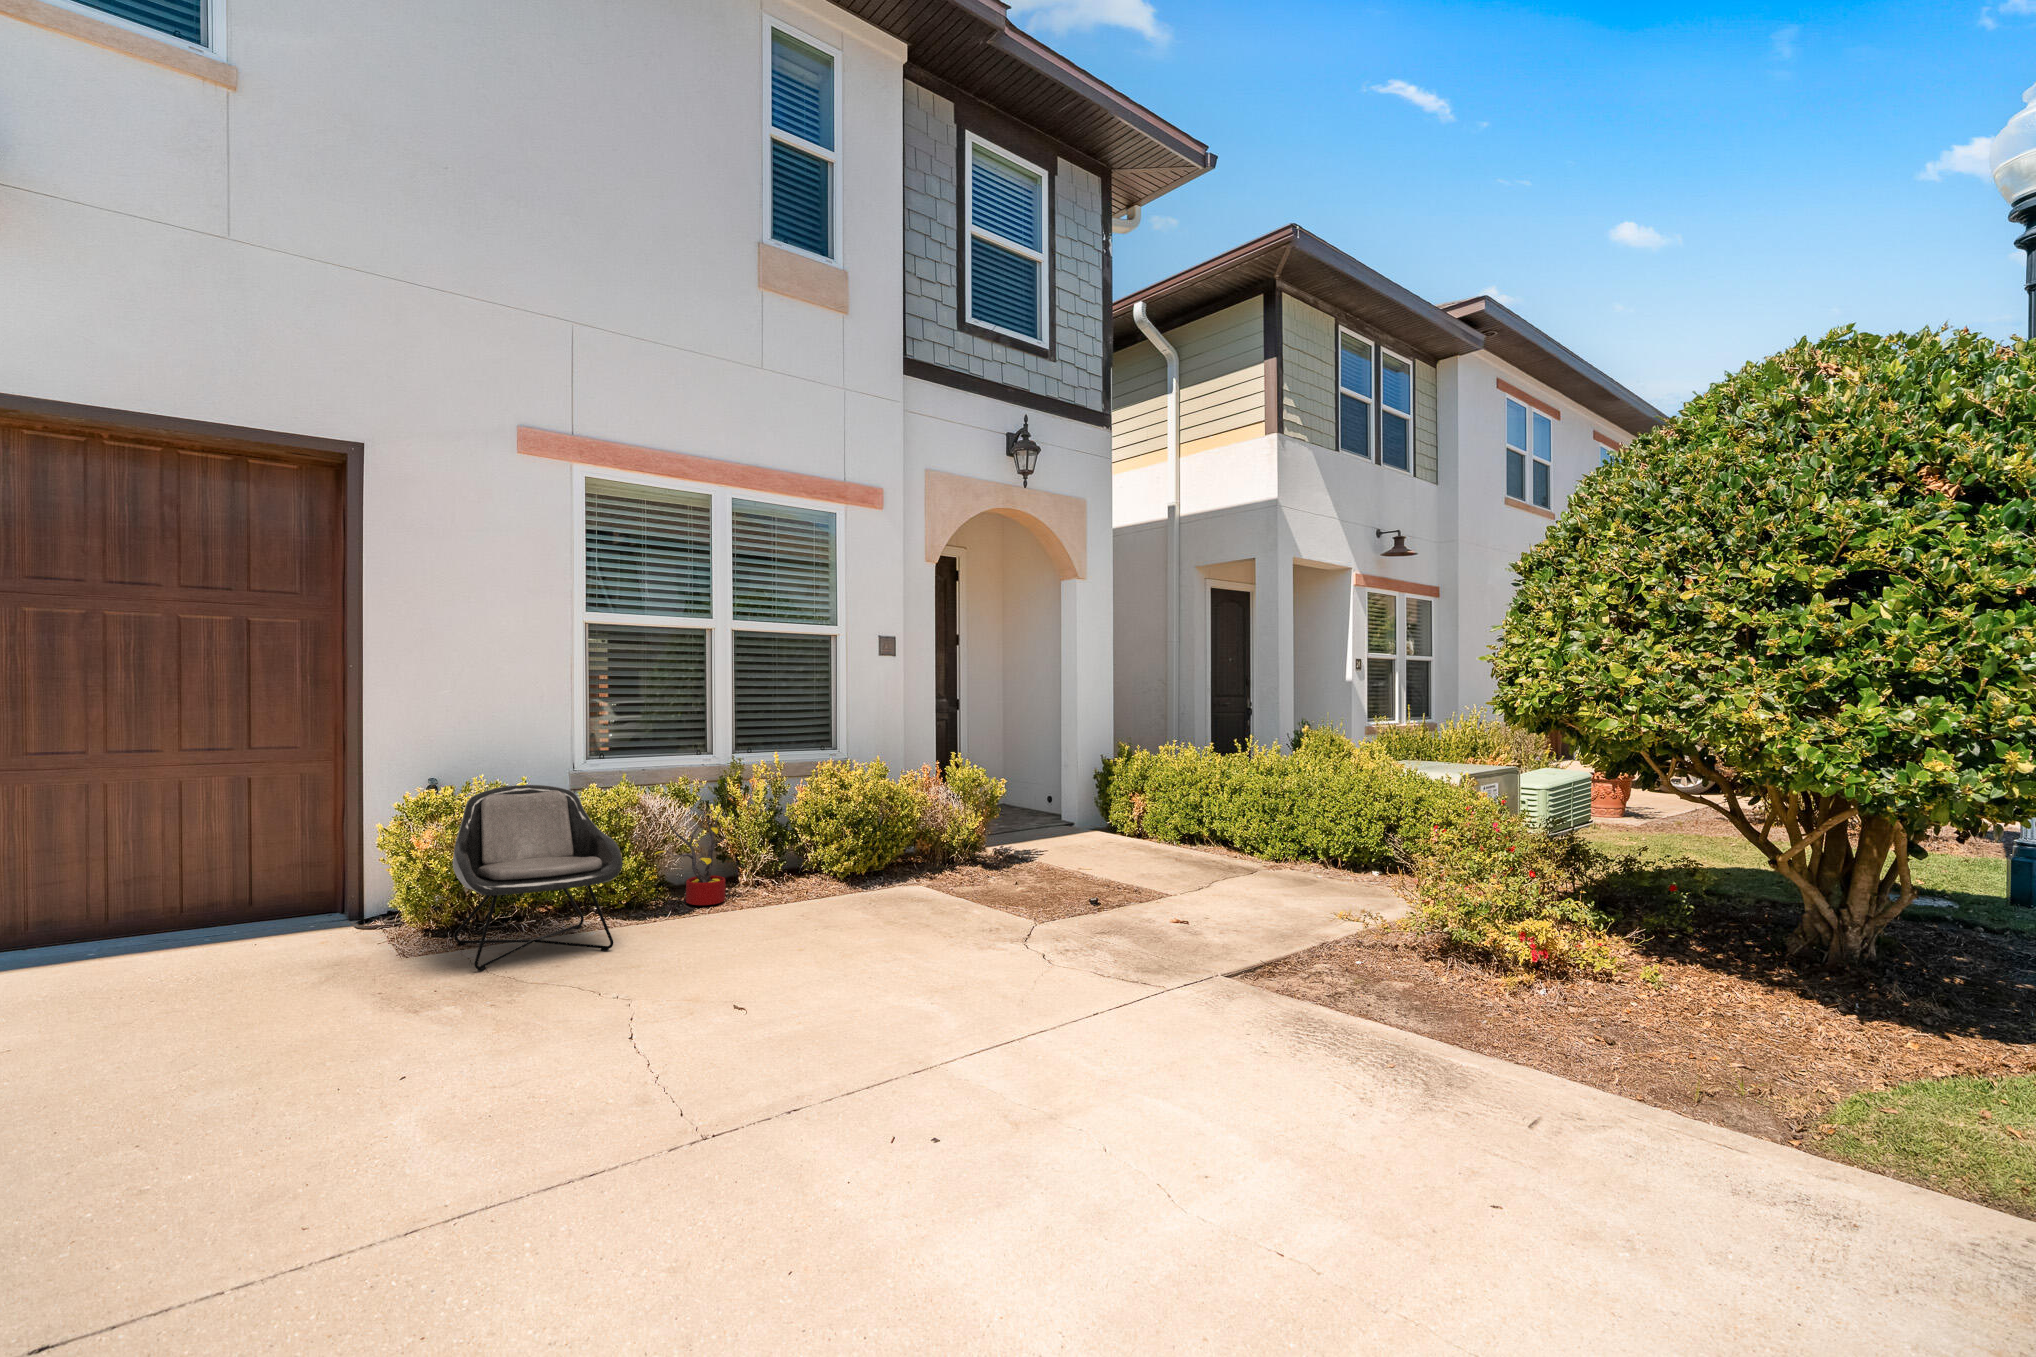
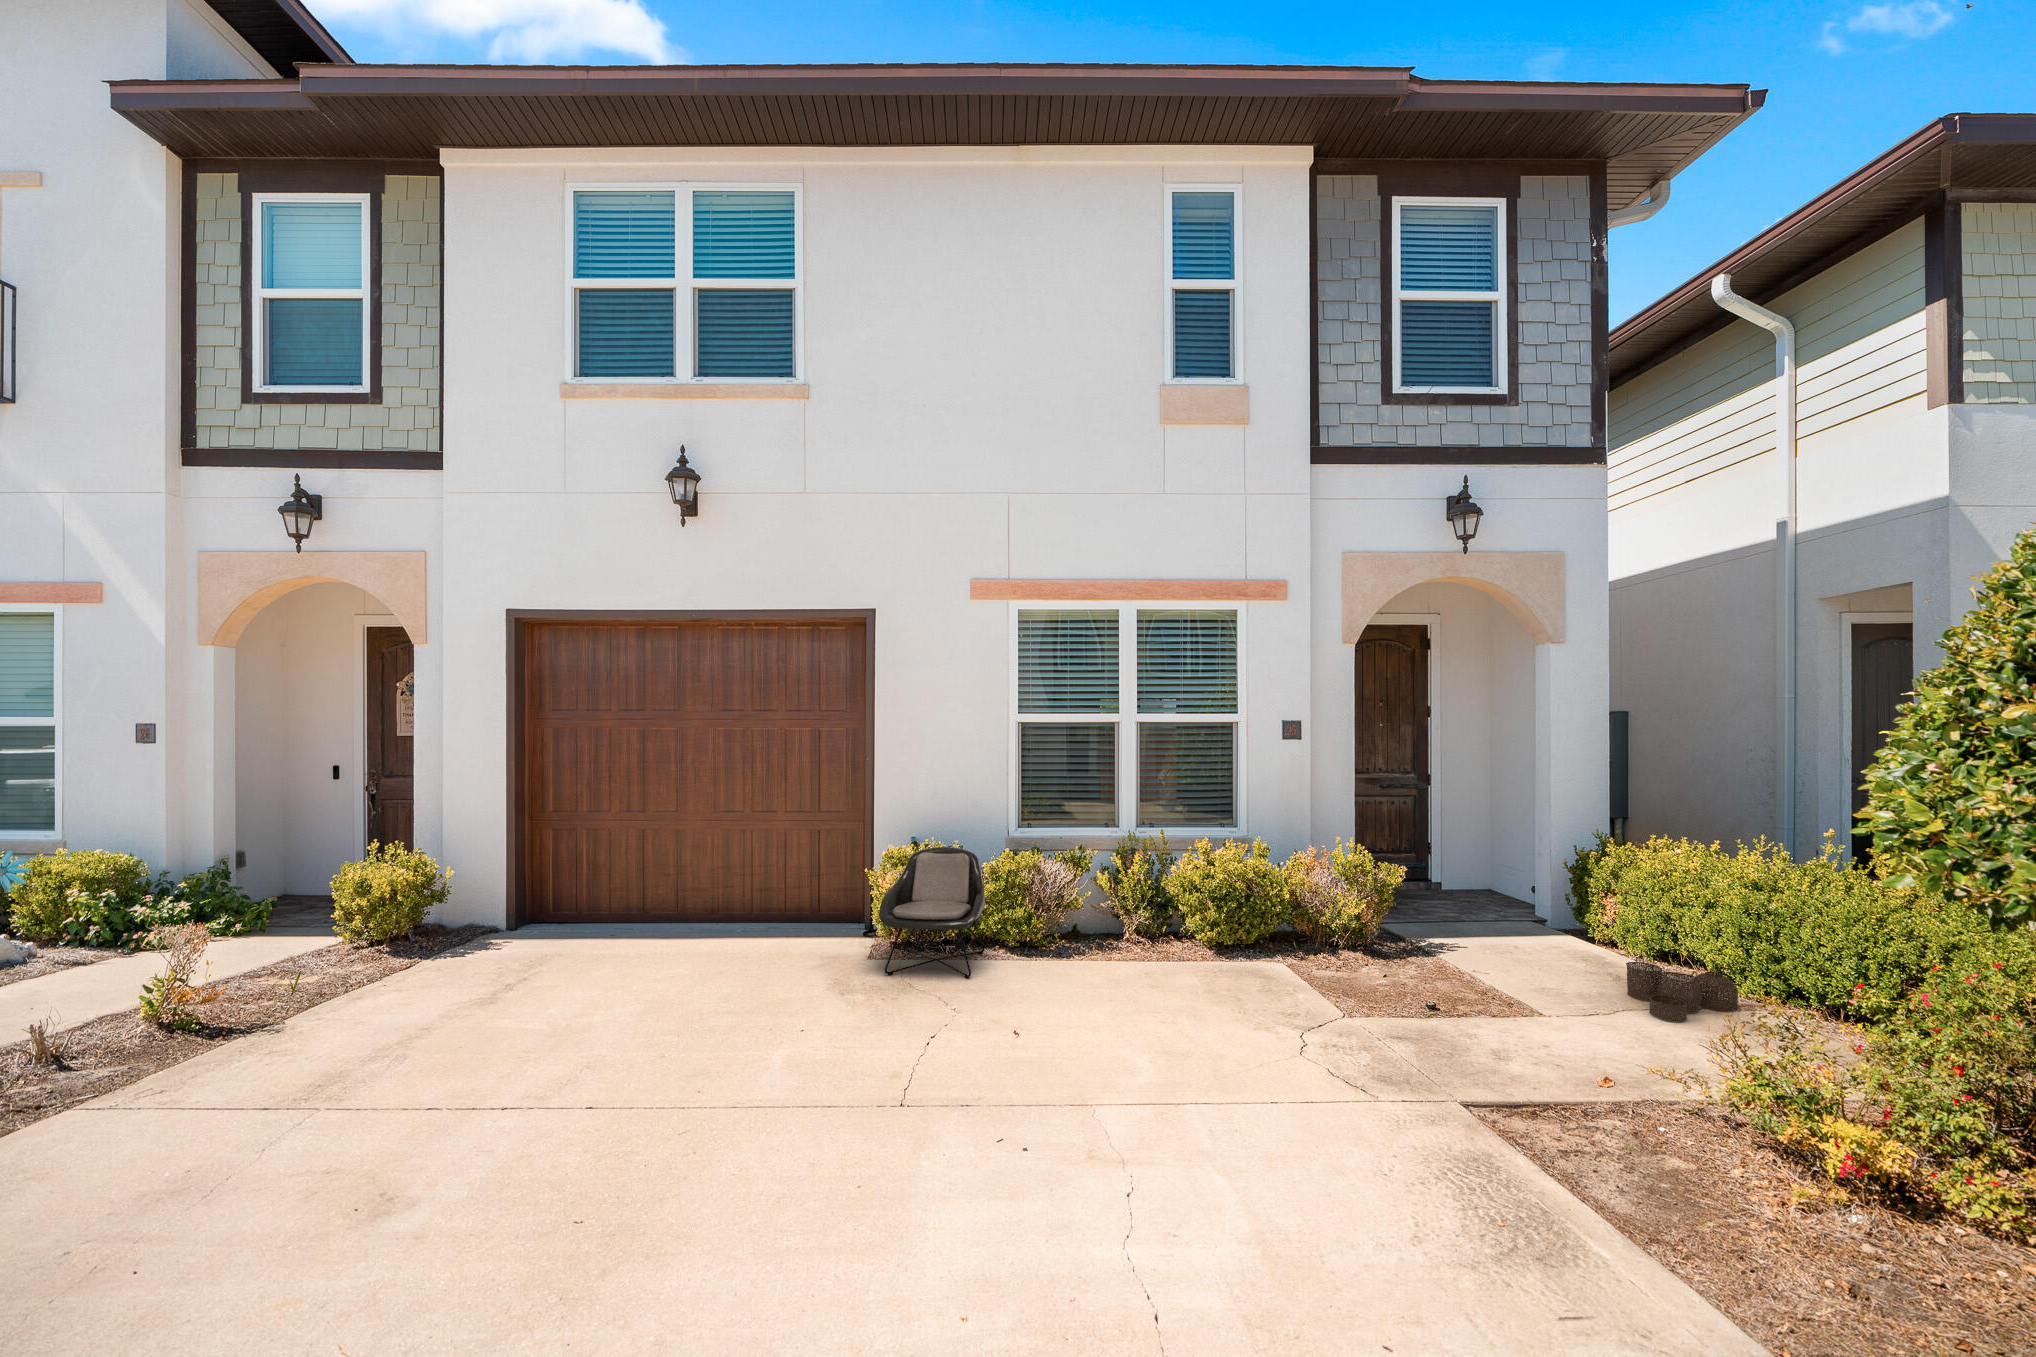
decorative plant: present [655,806,738,905] -> none [1038,872,1119,953]
woven basket: none [1168,825,1232,864] -> present [1626,957,1739,1022]

